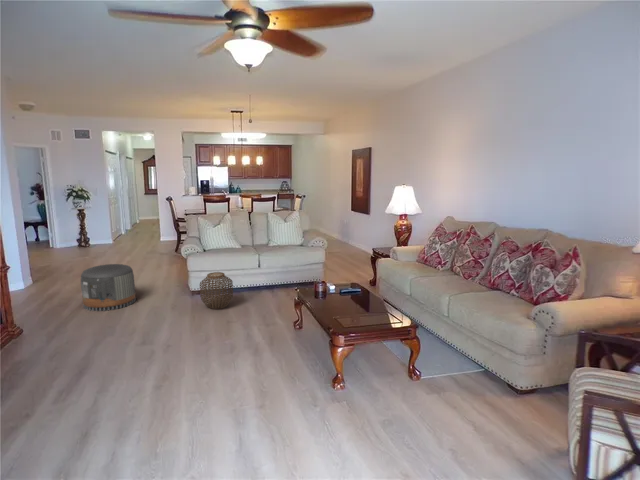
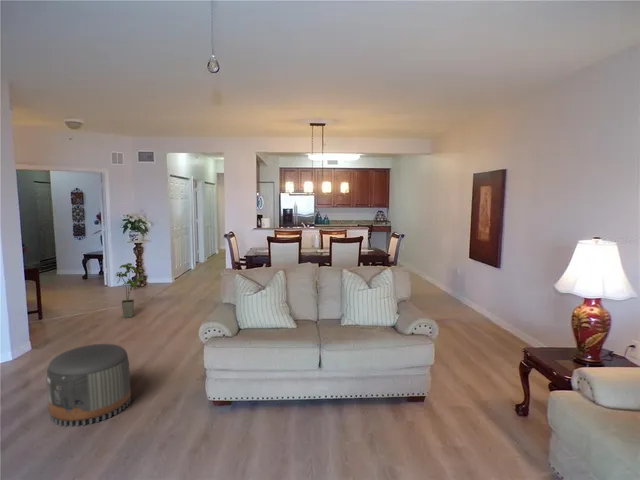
house plant: none [80,221,107,265] -> present [116,263,144,318]
woven basket: present [200,272,233,309] -> none [210,380,266,450]

